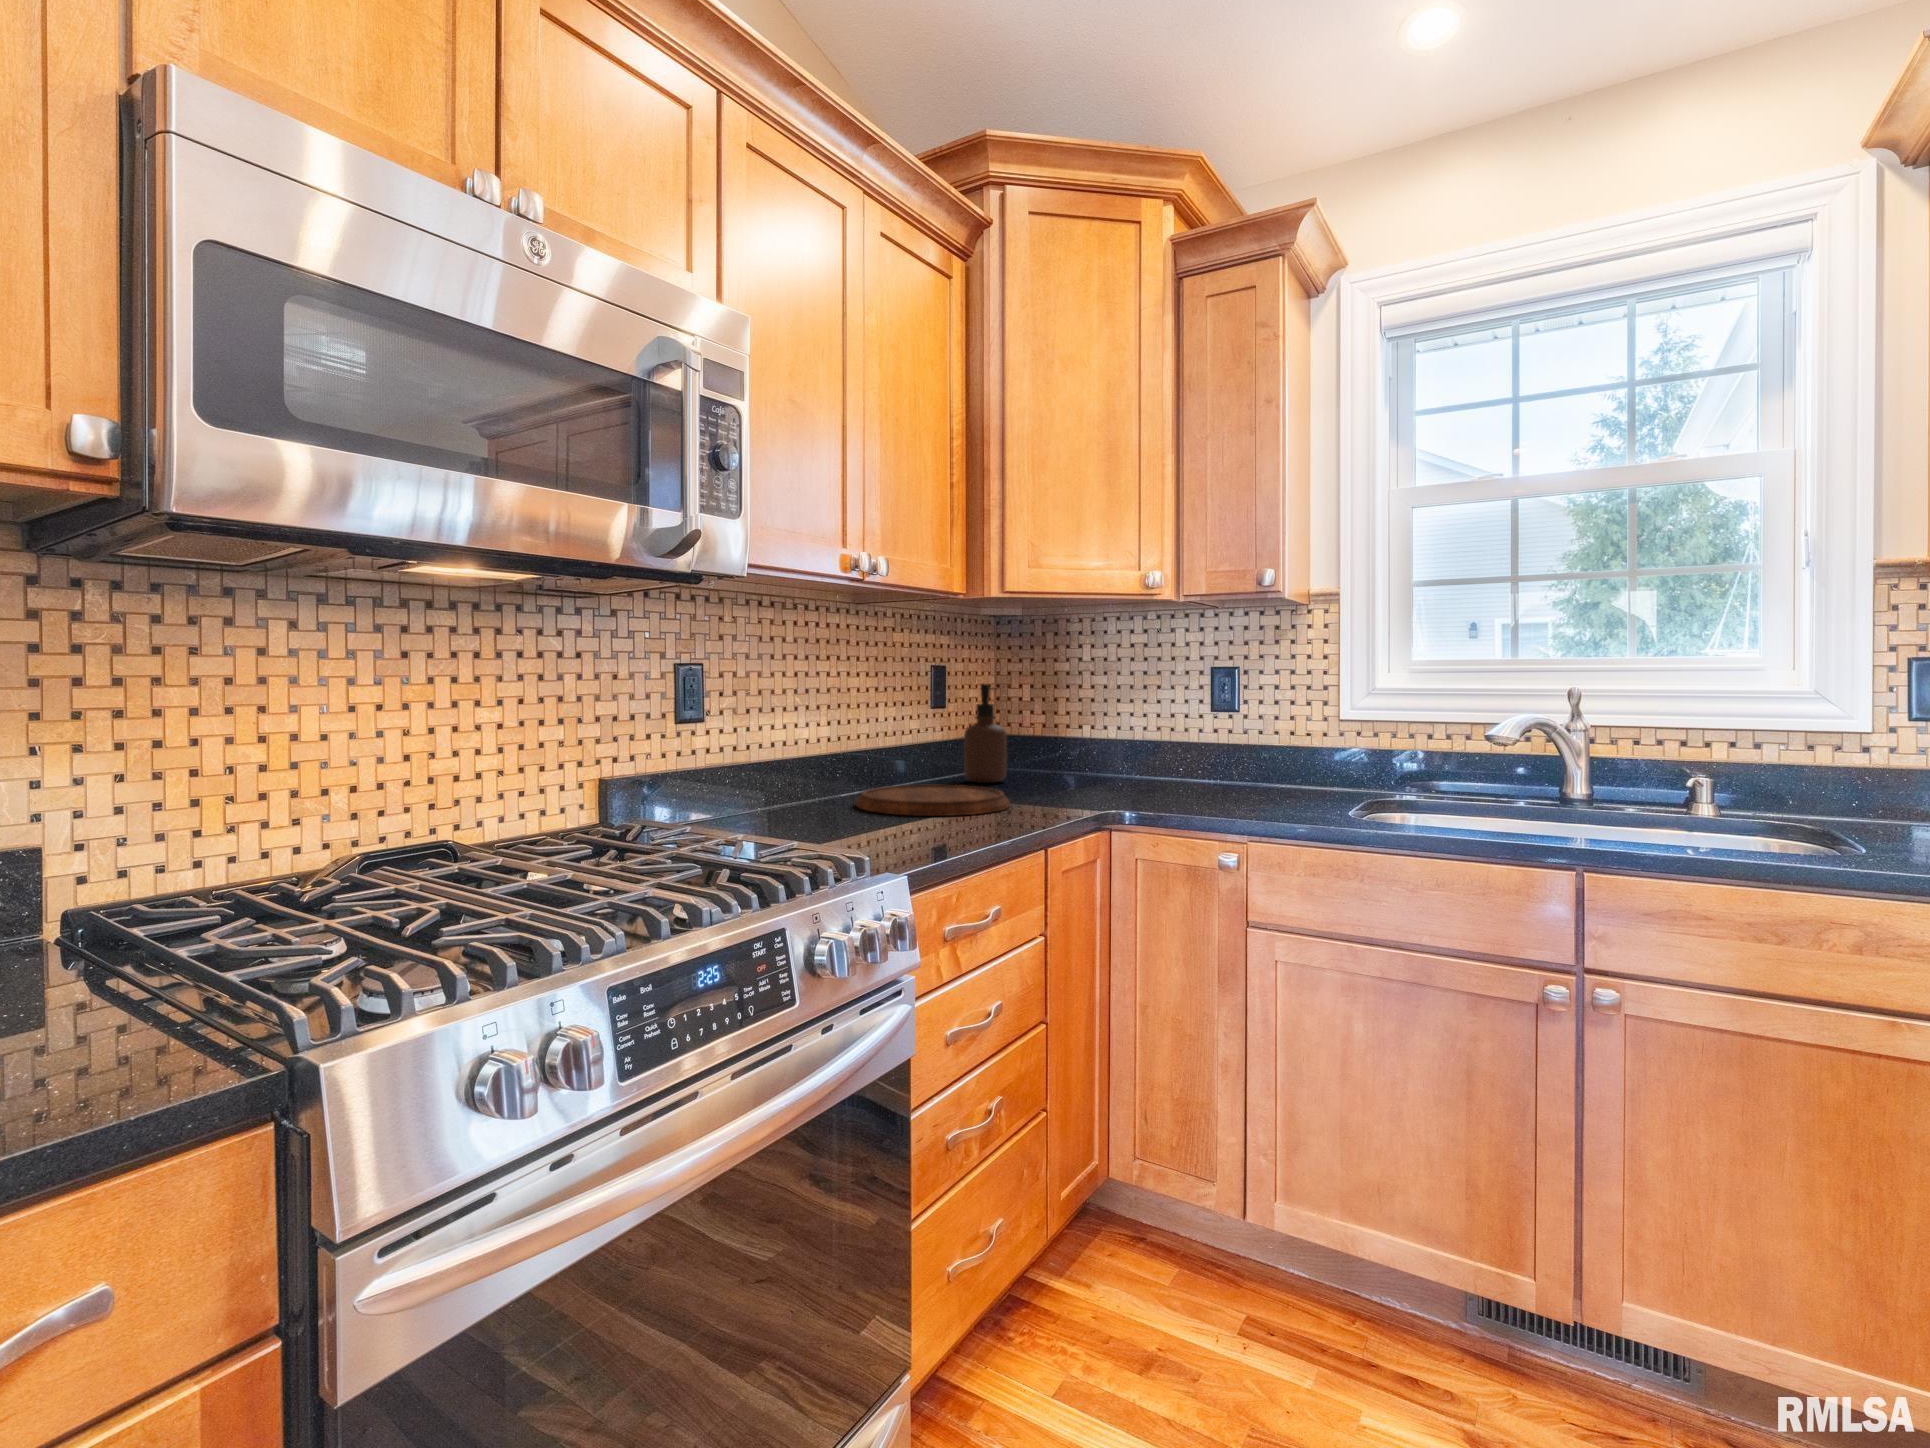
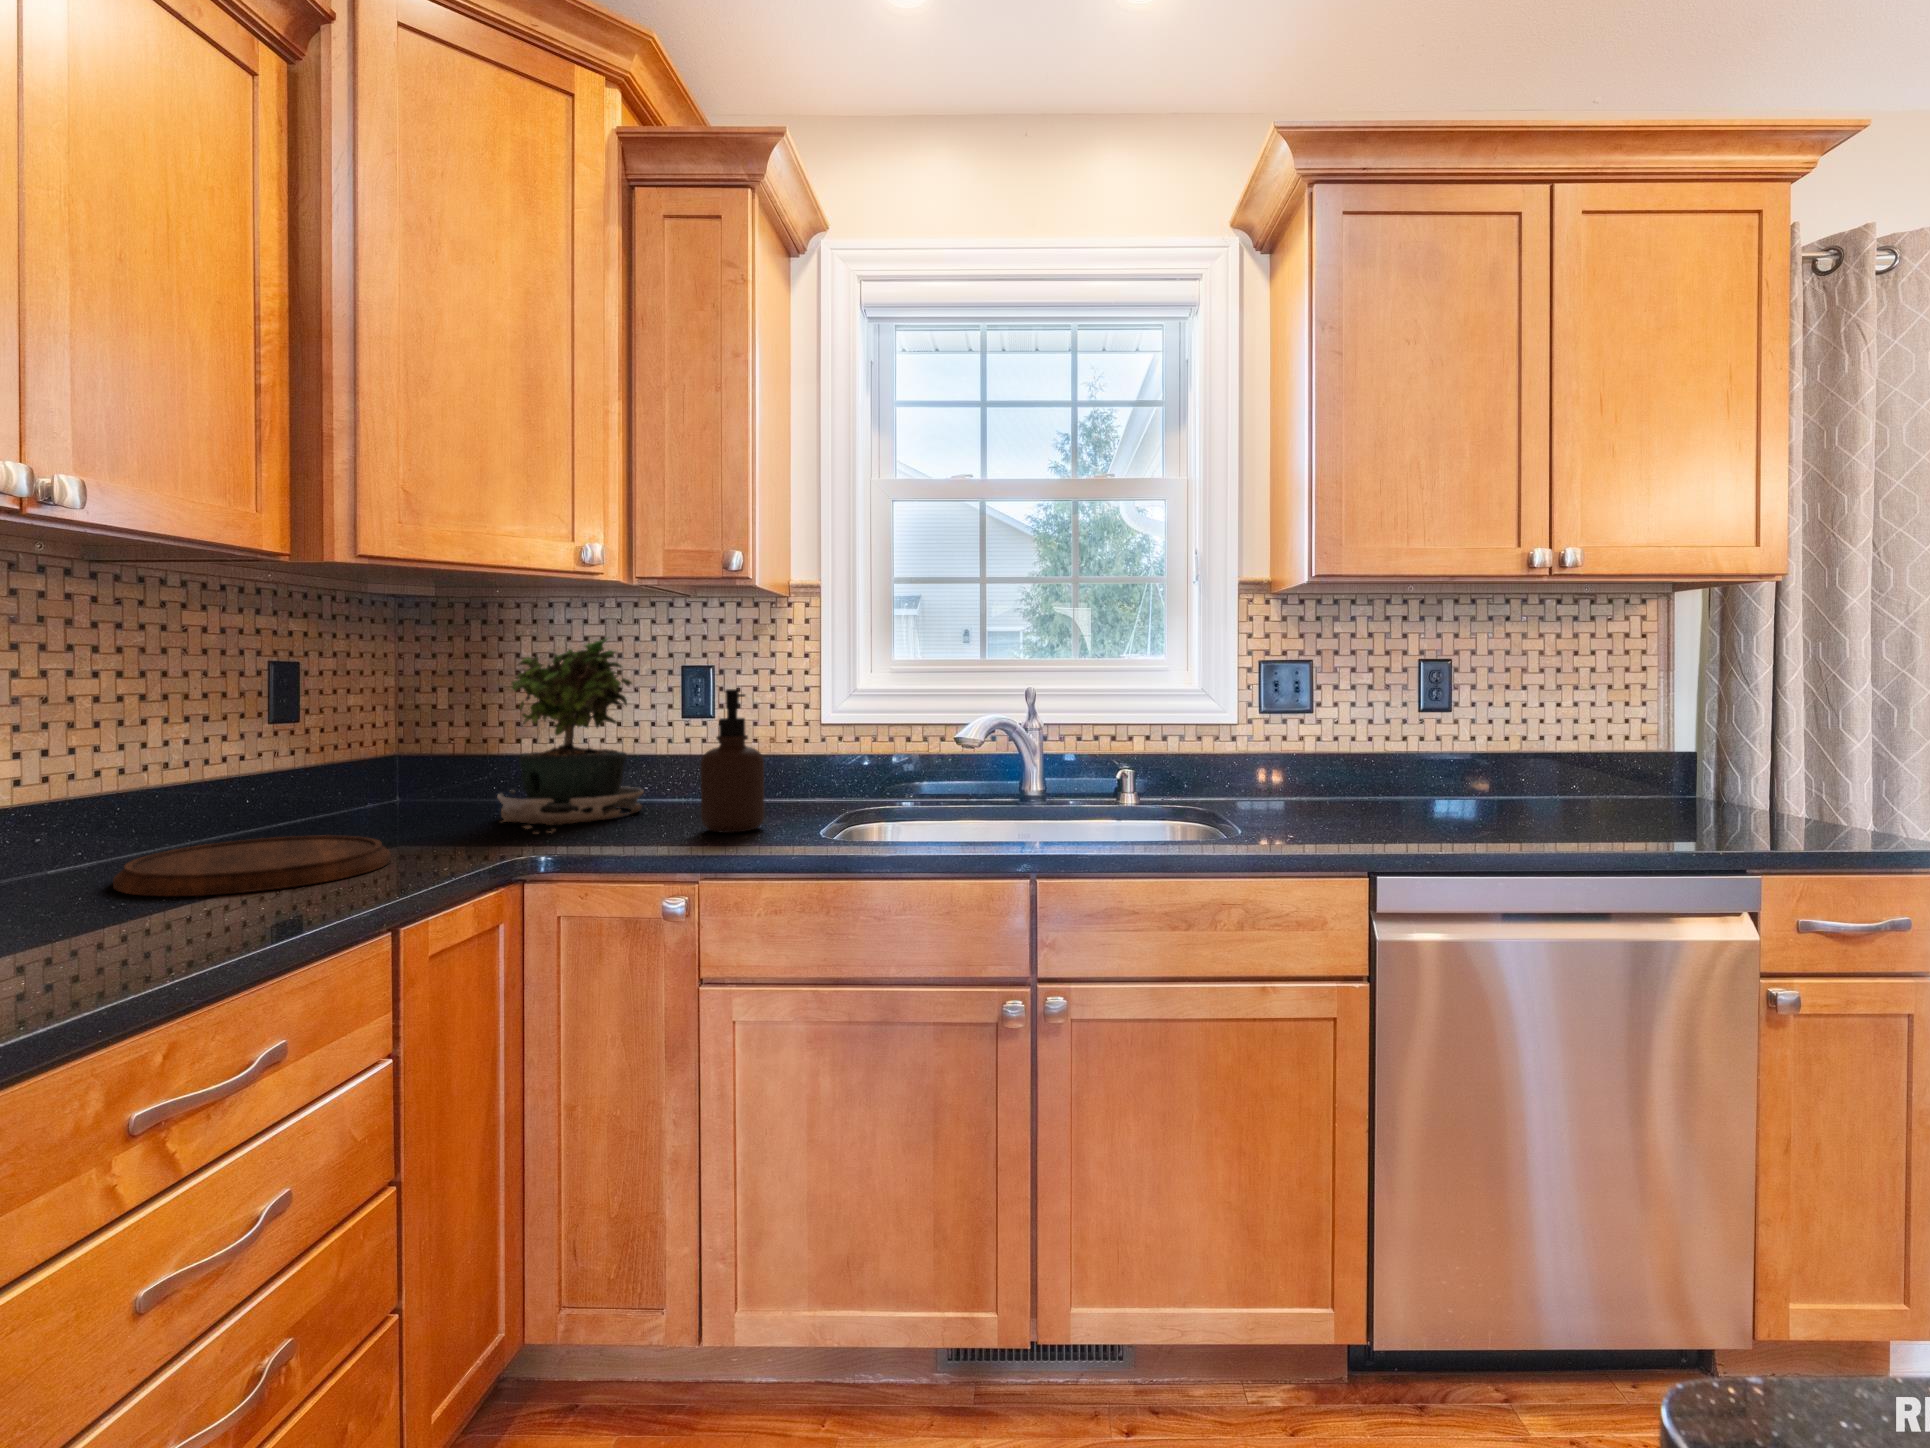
potted plant: none [1070,642,1182,798] -> present [497,639,644,828]
soap dispenser: present [964,684,1007,783] -> present [701,689,764,833]

